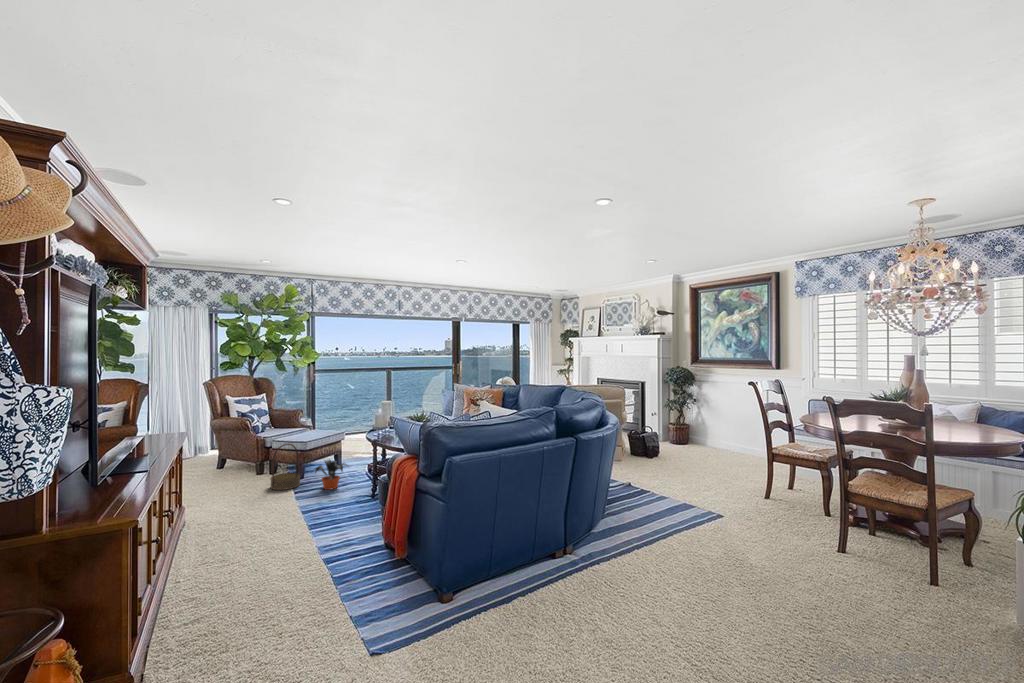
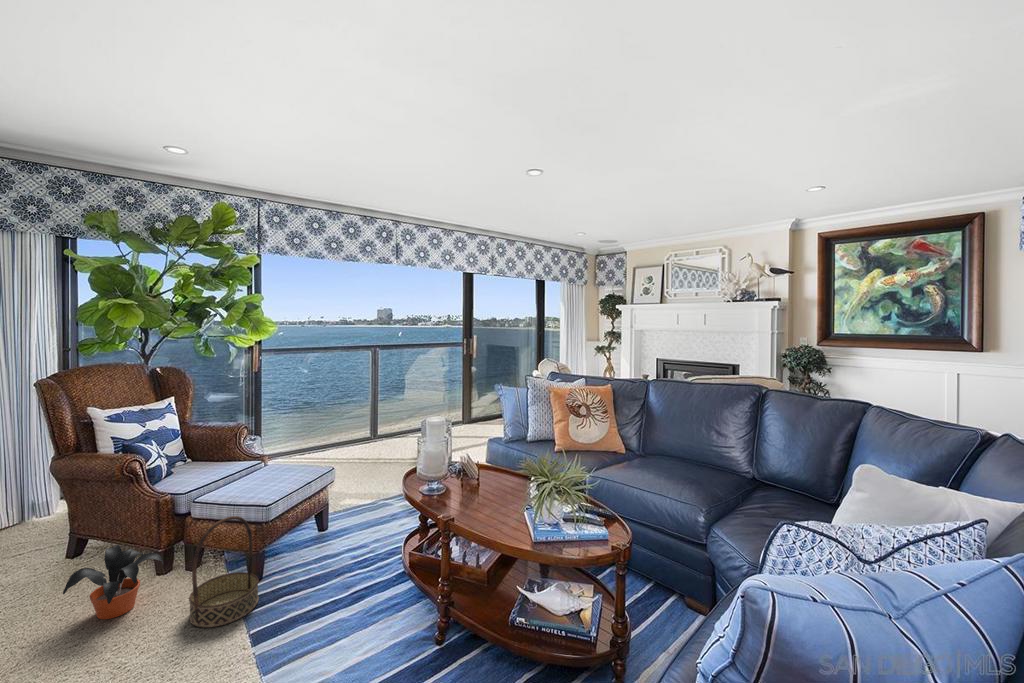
potted plant: present [315,460,347,490] -> present [63,545,163,619]

